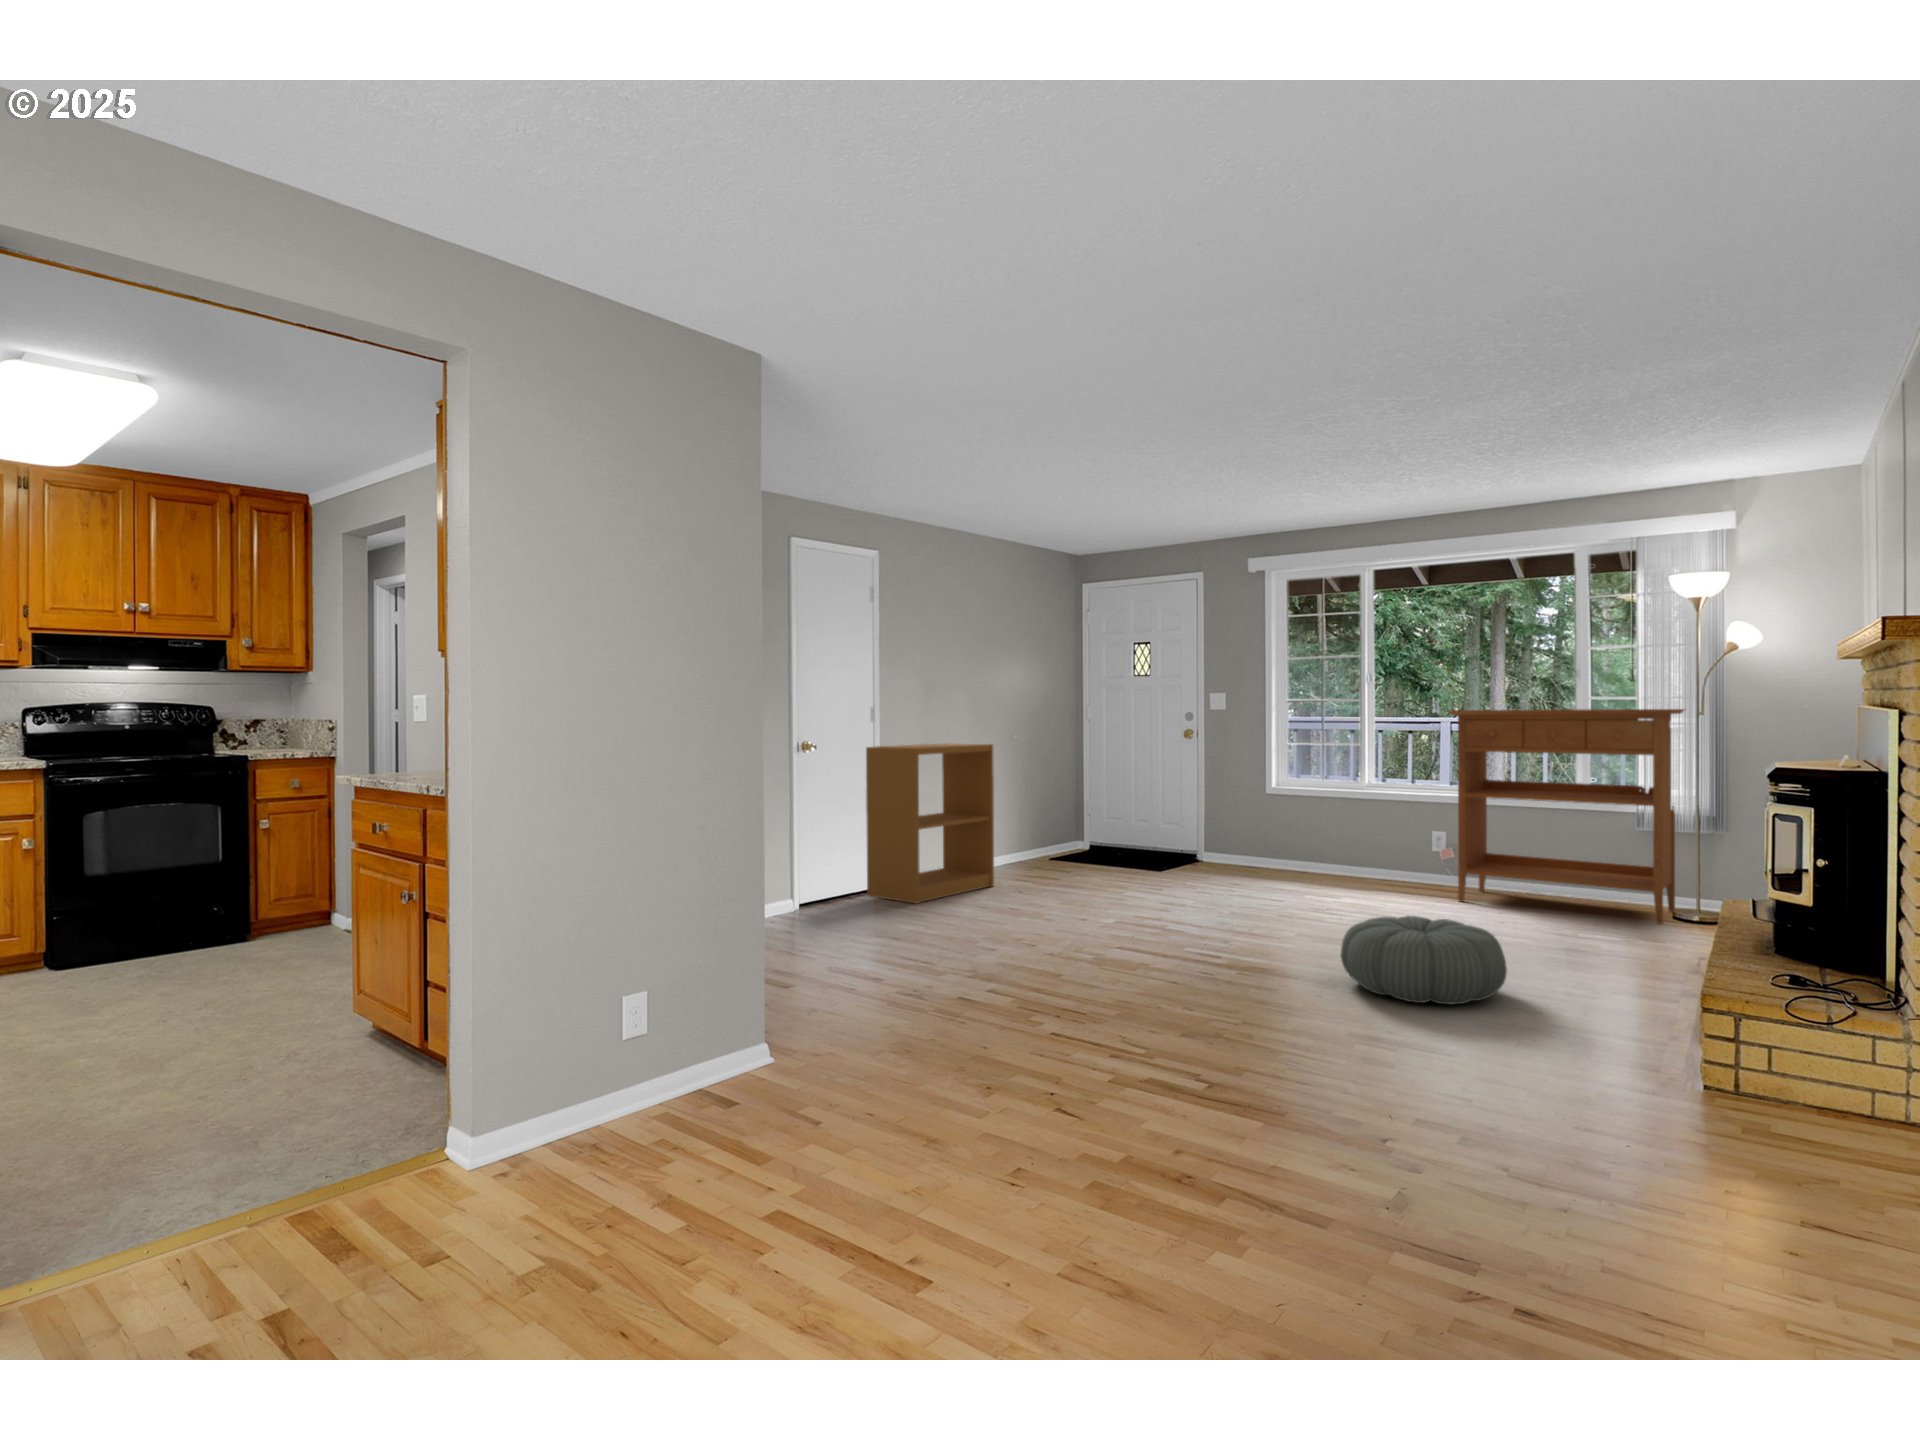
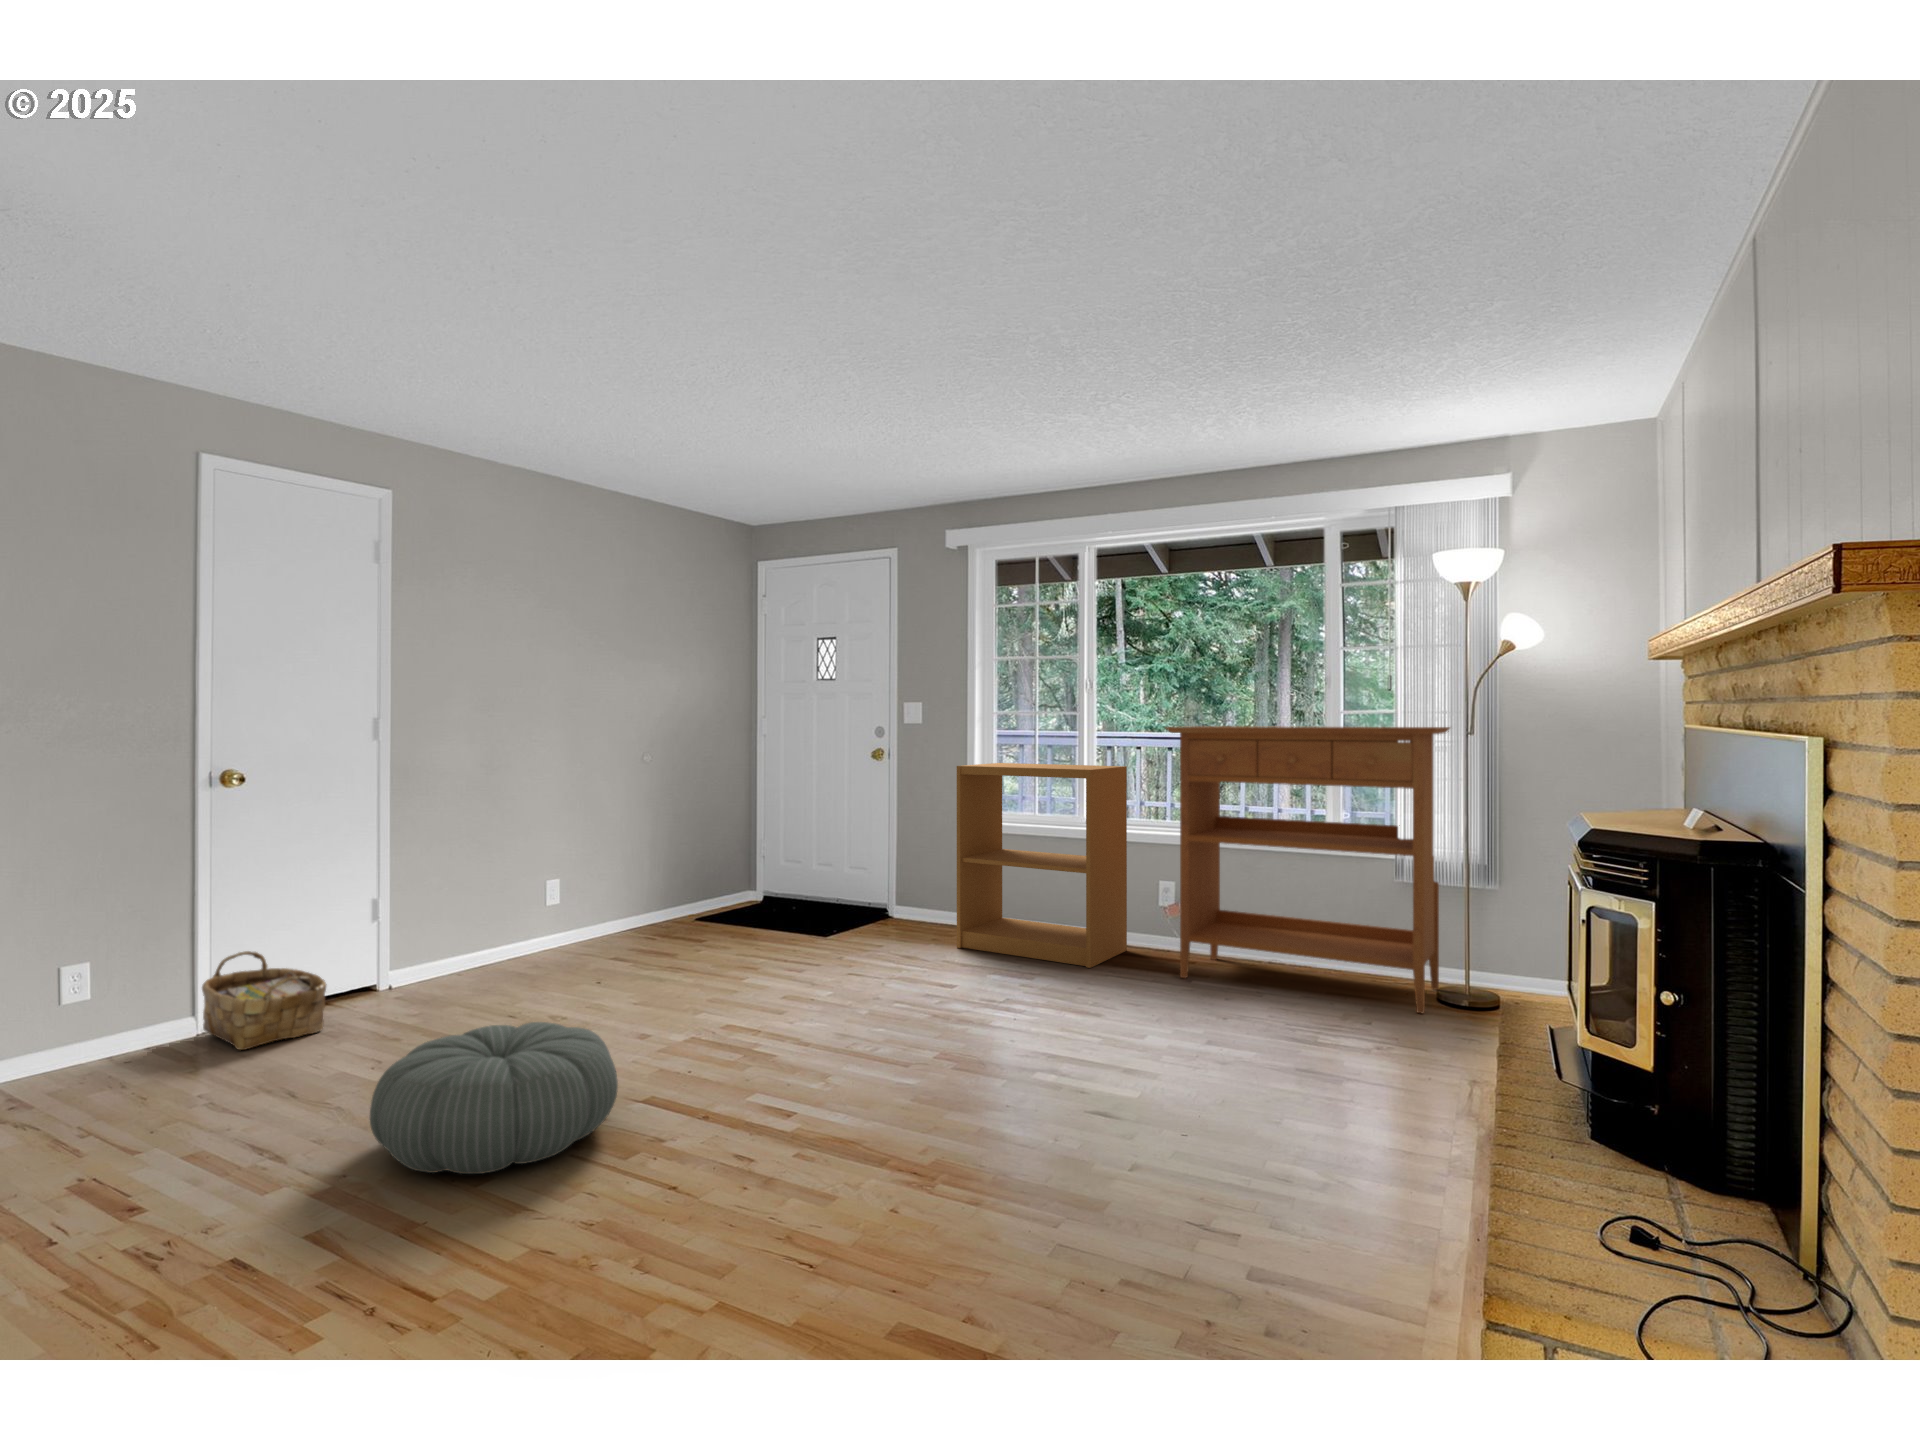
bookshelf: present [866,743,994,904] -> present [957,763,1127,968]
woven basket: none [802,859,874,919] -> present [202,951,326,1050]
pouf: present [1341,916,1507,1005] -> present [370,1022,618,1174]

